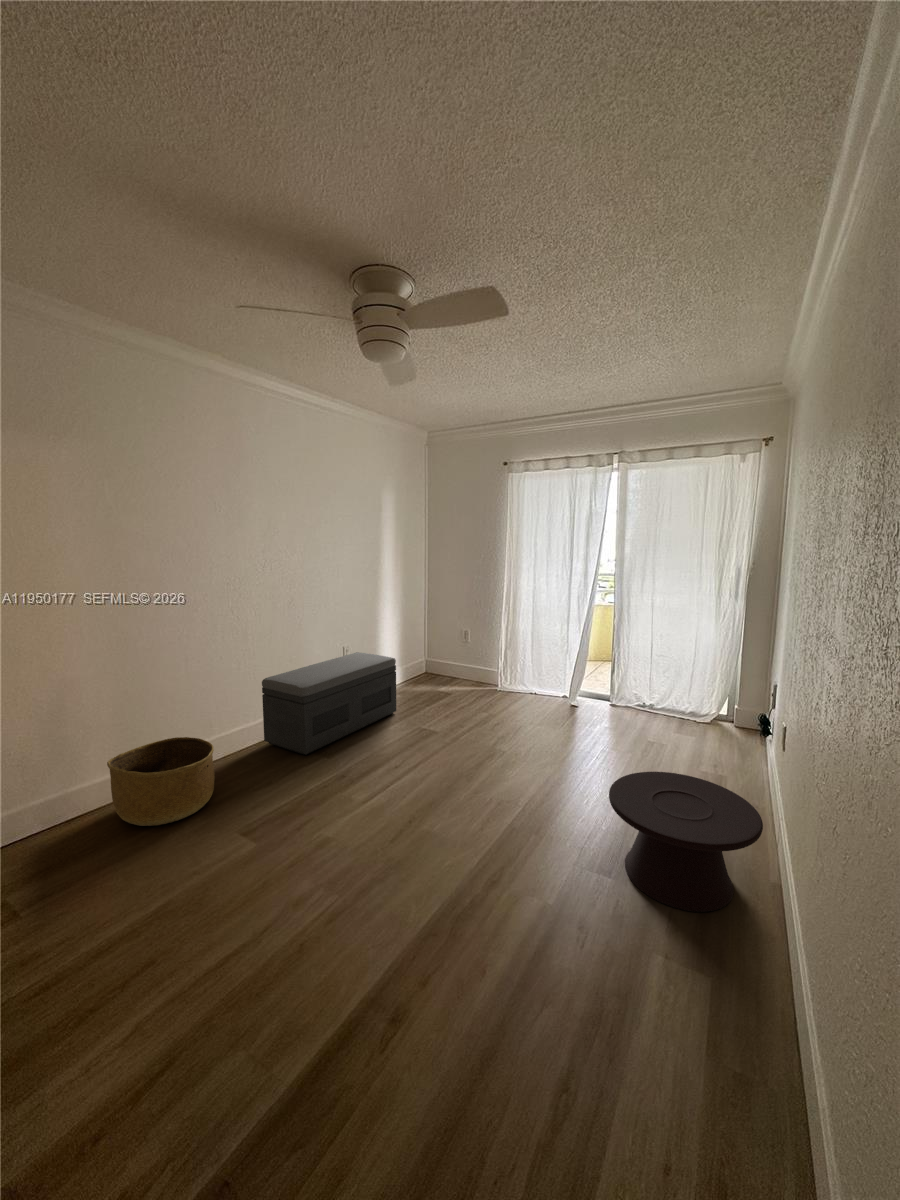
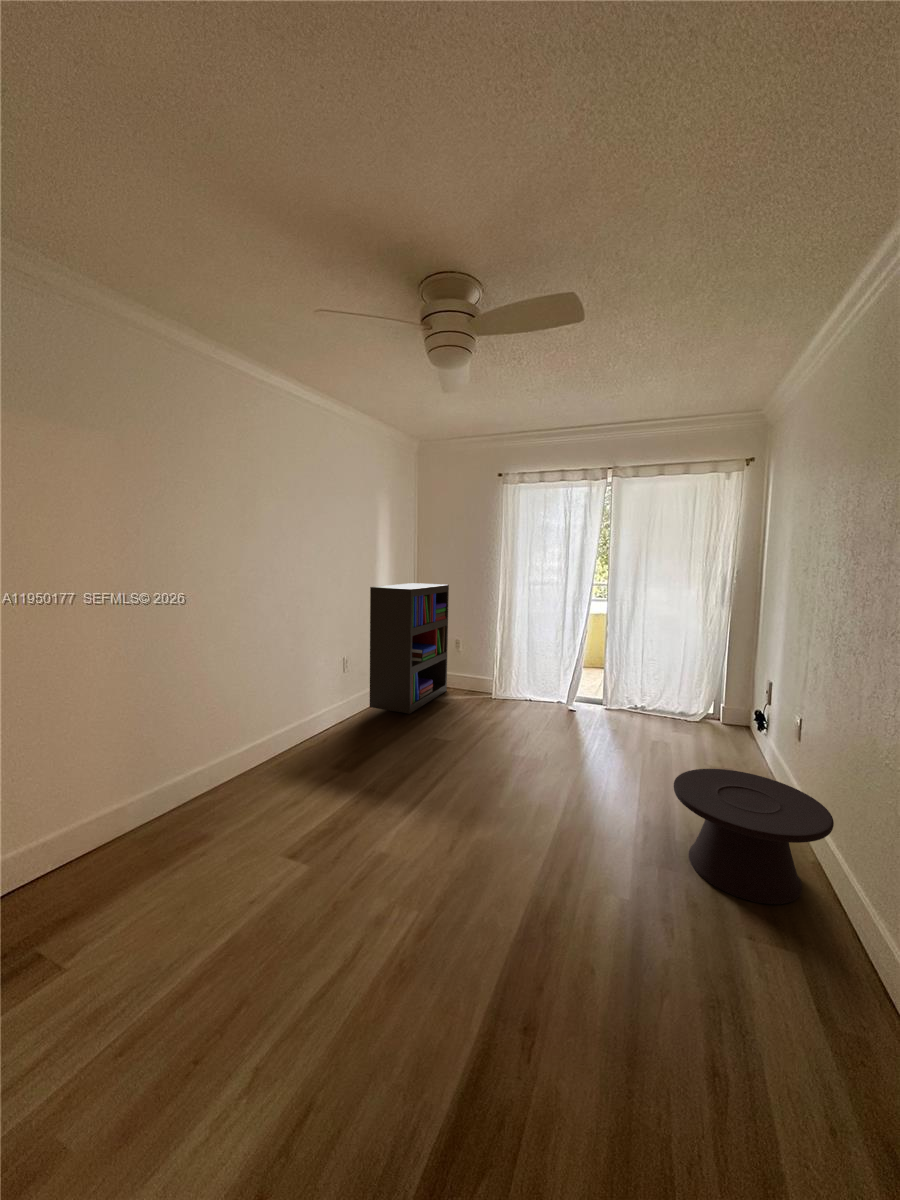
bookshelf: none [374,575,458,703] -> present [370,583,449,714]
storage bench: present [262,652,396,755] -> none [268,662,399,772]
basket: present [107,737,215,826] -> none [115,757,237,861]

